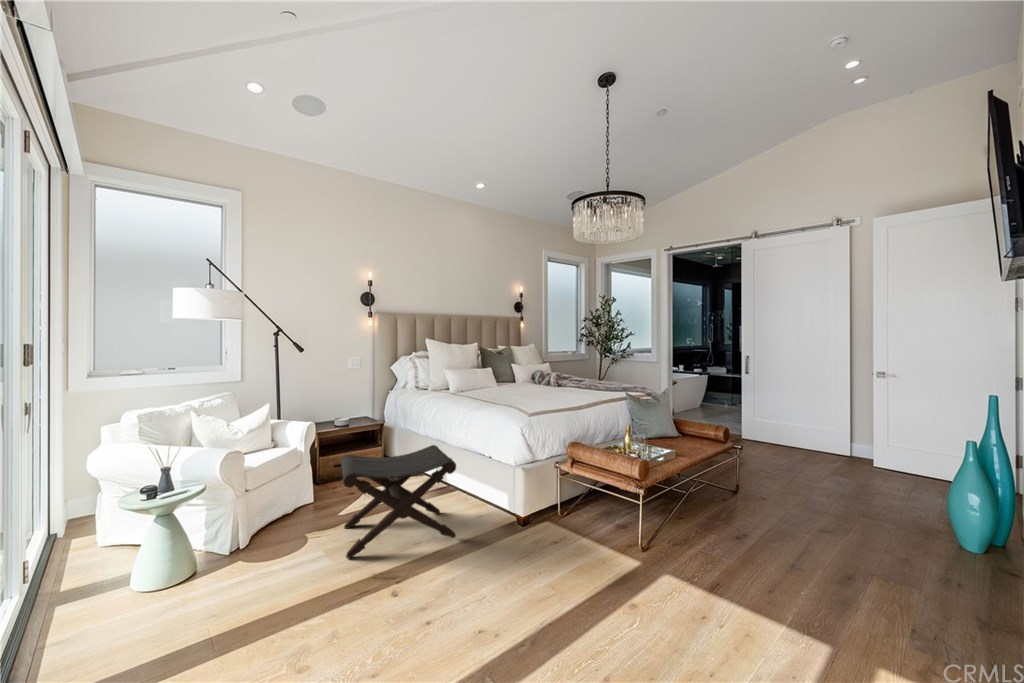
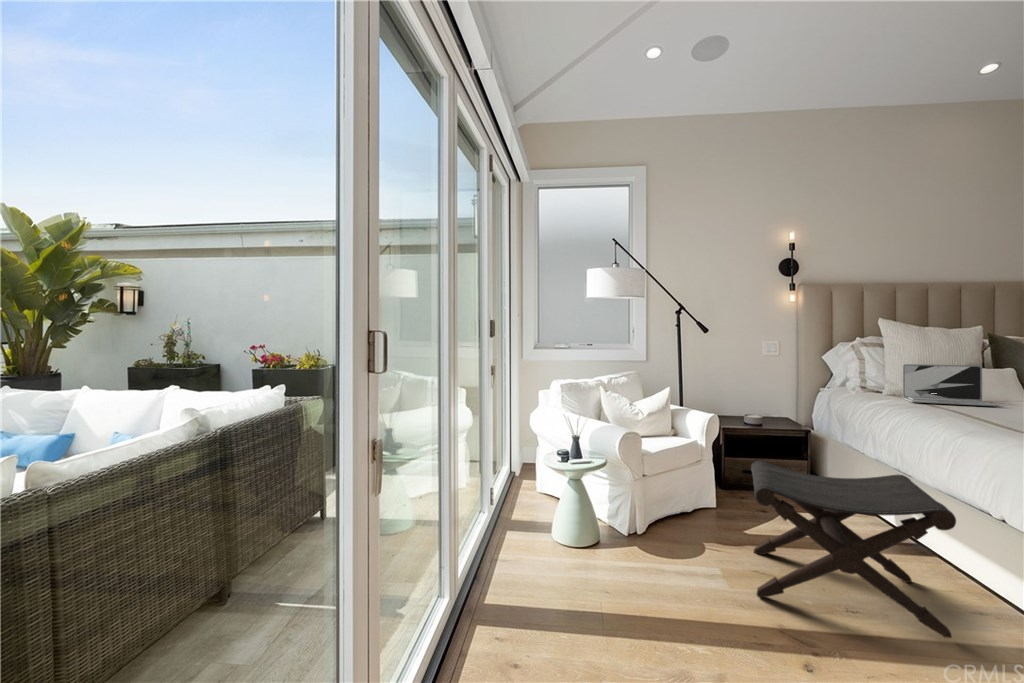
laptop: none [437,369,480,396] -> present [903,364,996,406]

